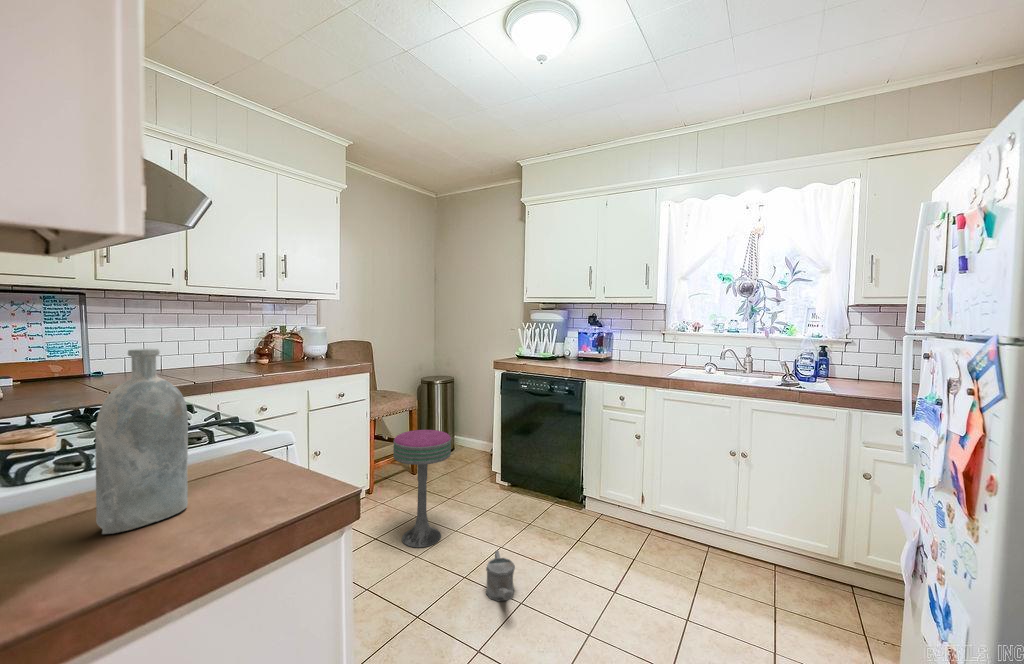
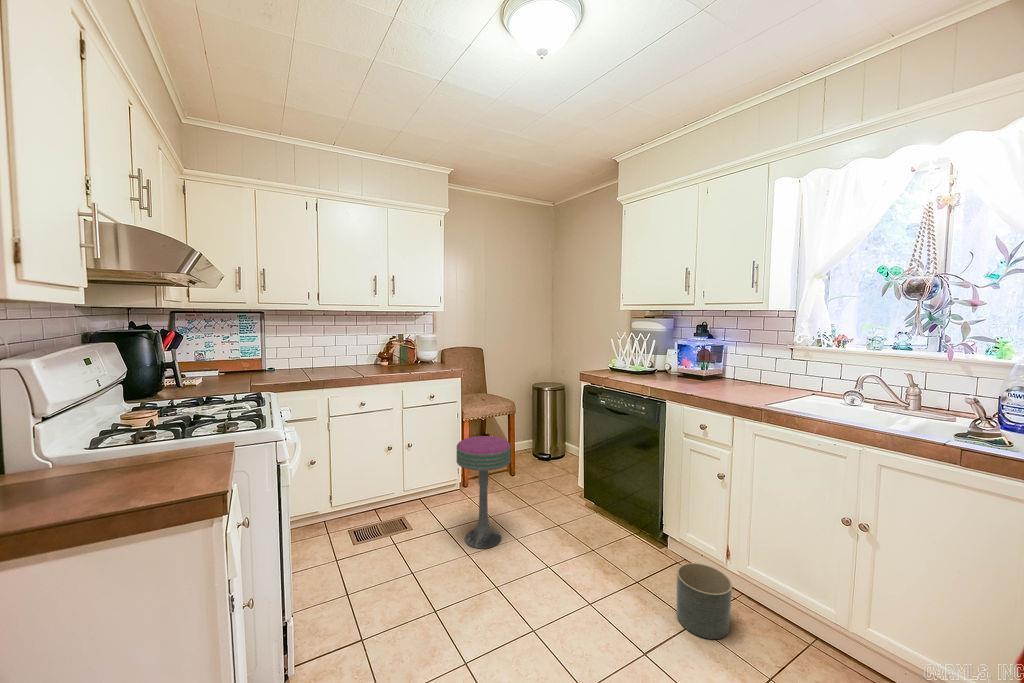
bottle: present [96,349,188,534] -> none [48,368,123,497]
planter: none [619,510,661,567] -> present [677,563,732,639]
watering can: present [486,550,515,601] -> none [502,570,535,625]

